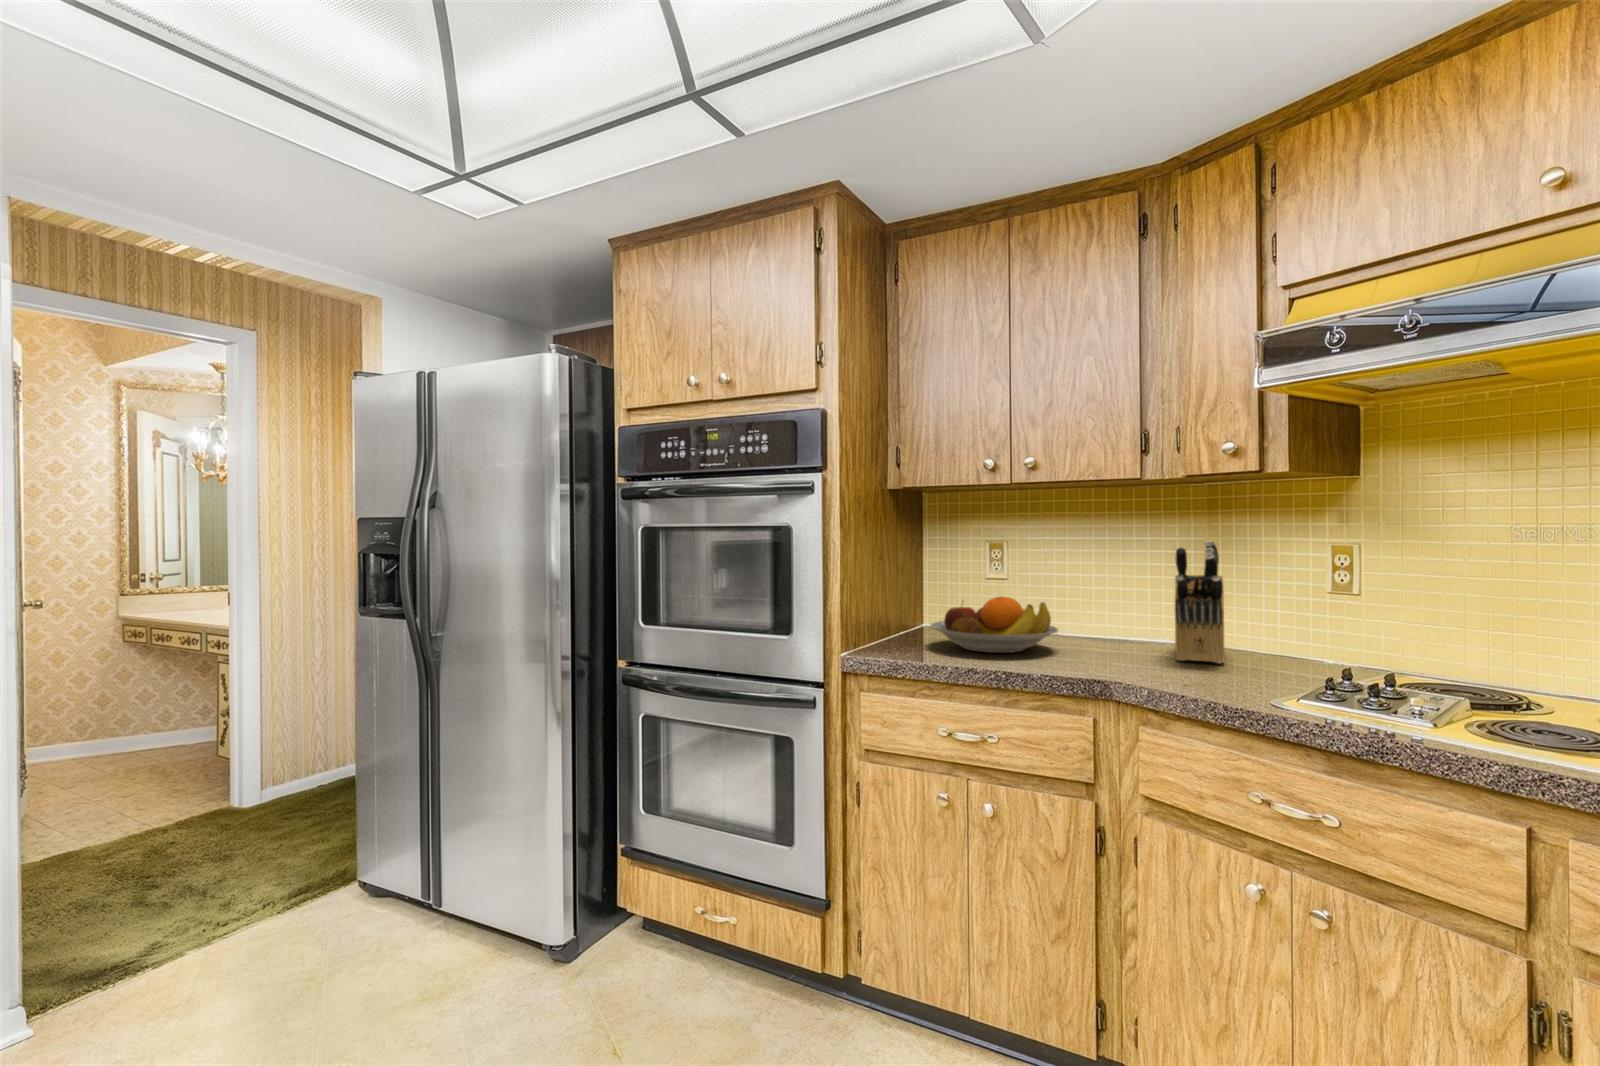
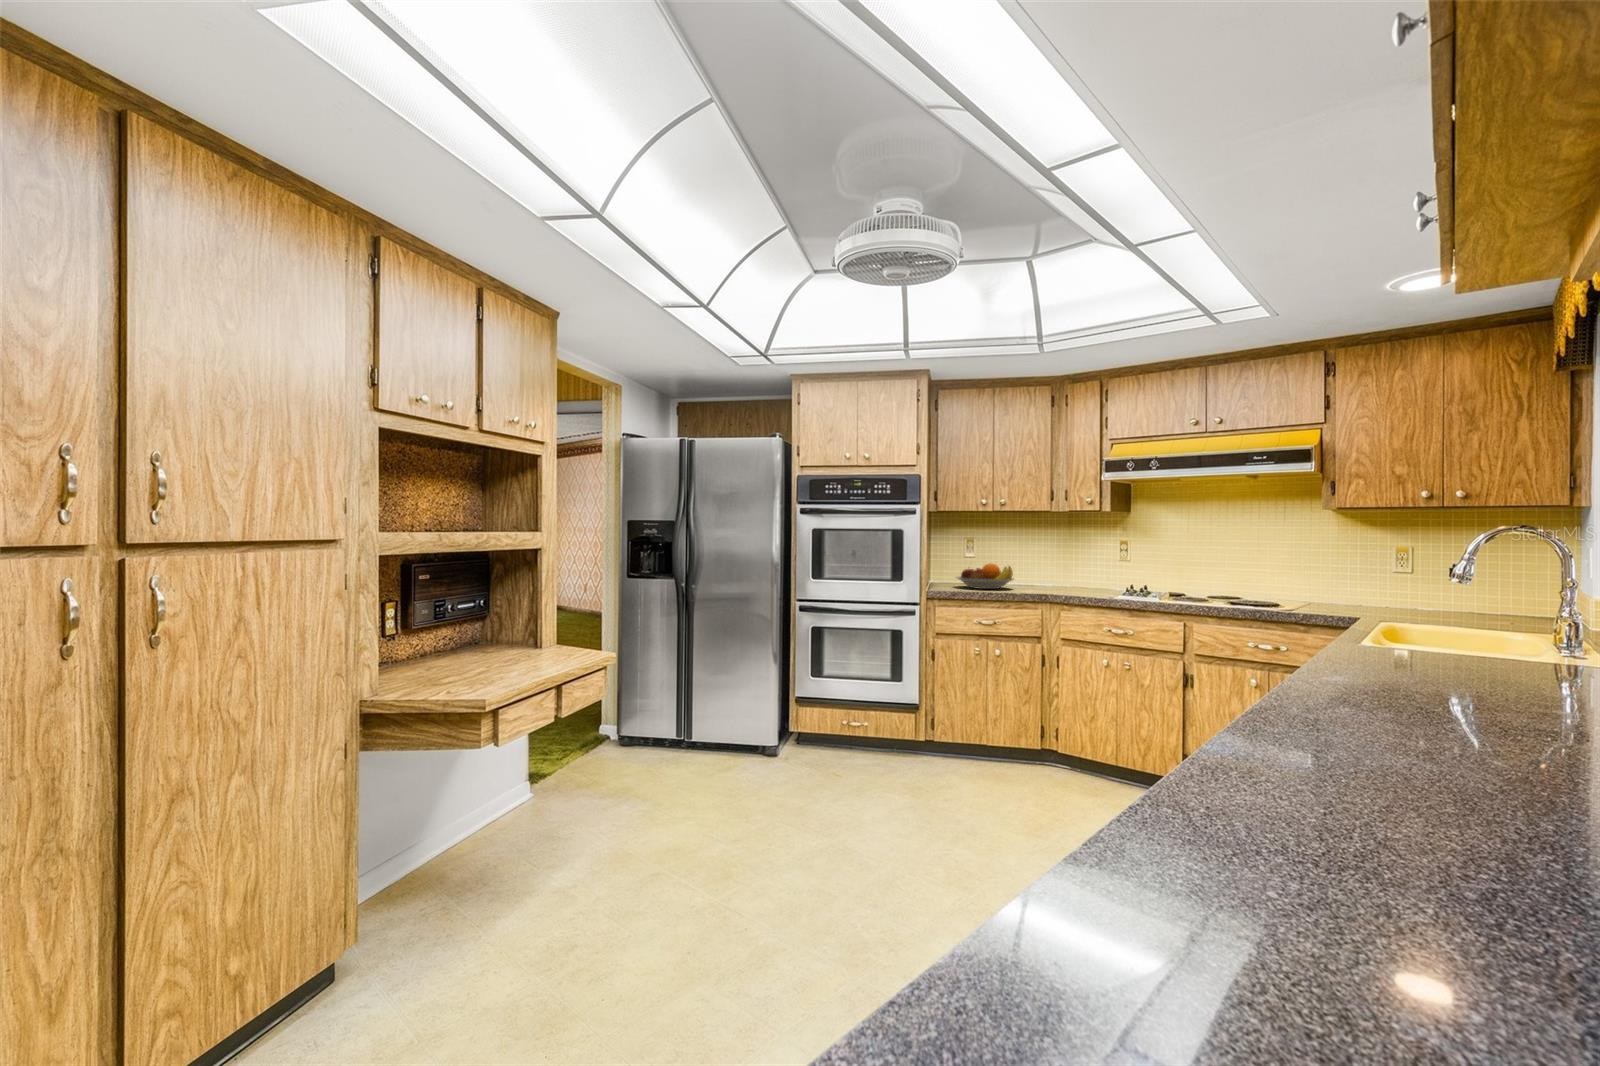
knife block: present [1174,541,1224,664] -> none [1059,539,1085,591]

